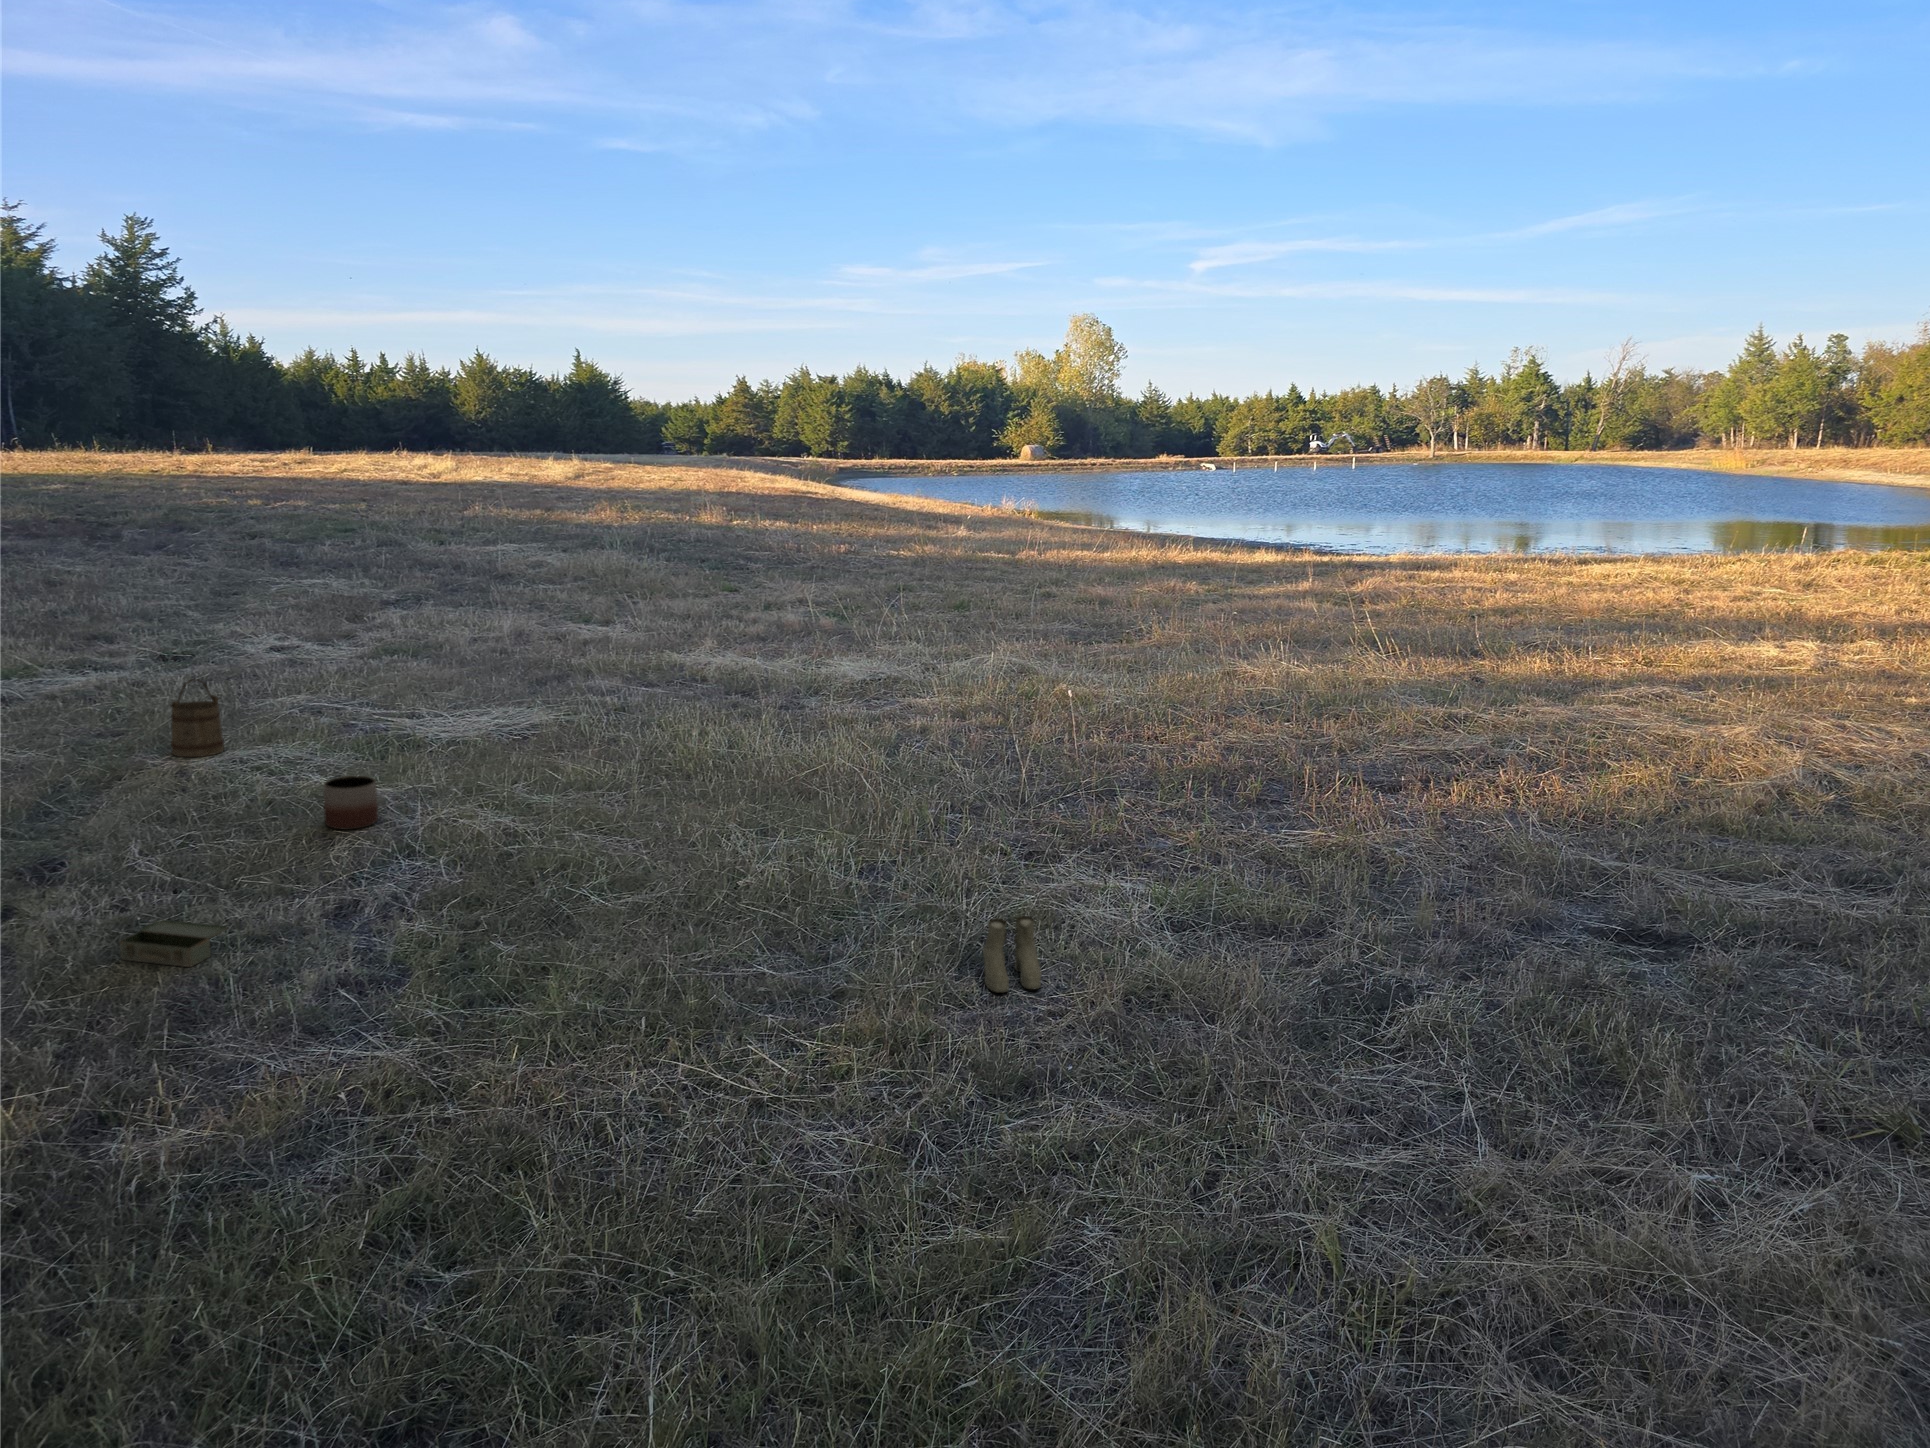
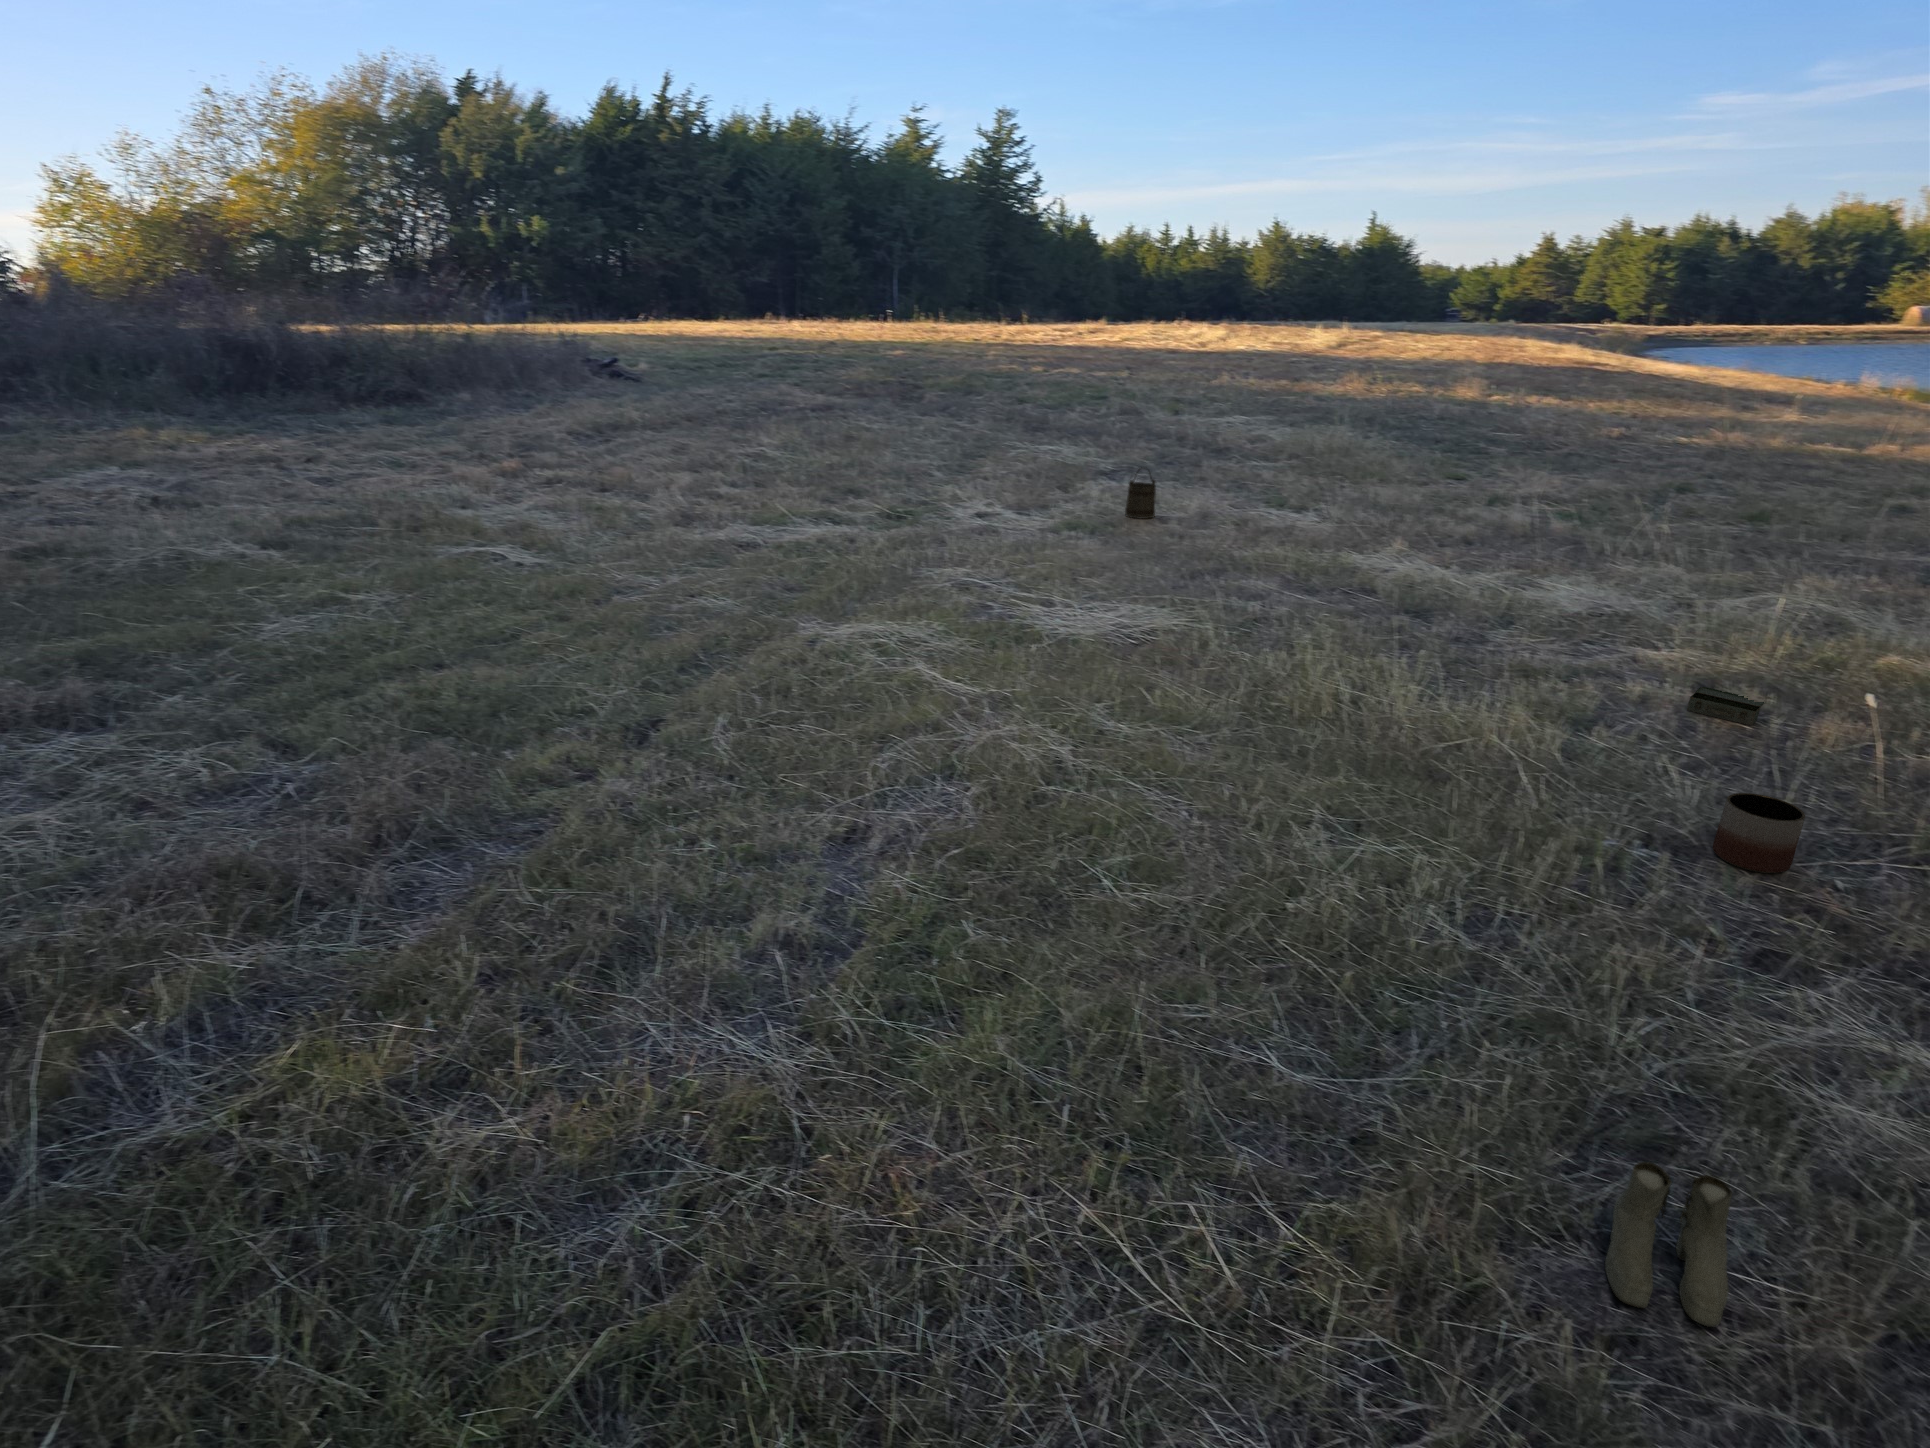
bucket: present [170,679,224,757] -> present [1125,467,1156,519]
planter: present [324,776,378,829] -> present [1713,793,1805,873]
toolbox: present [119,920,228,967] -> present [1687,687,1764,726]

